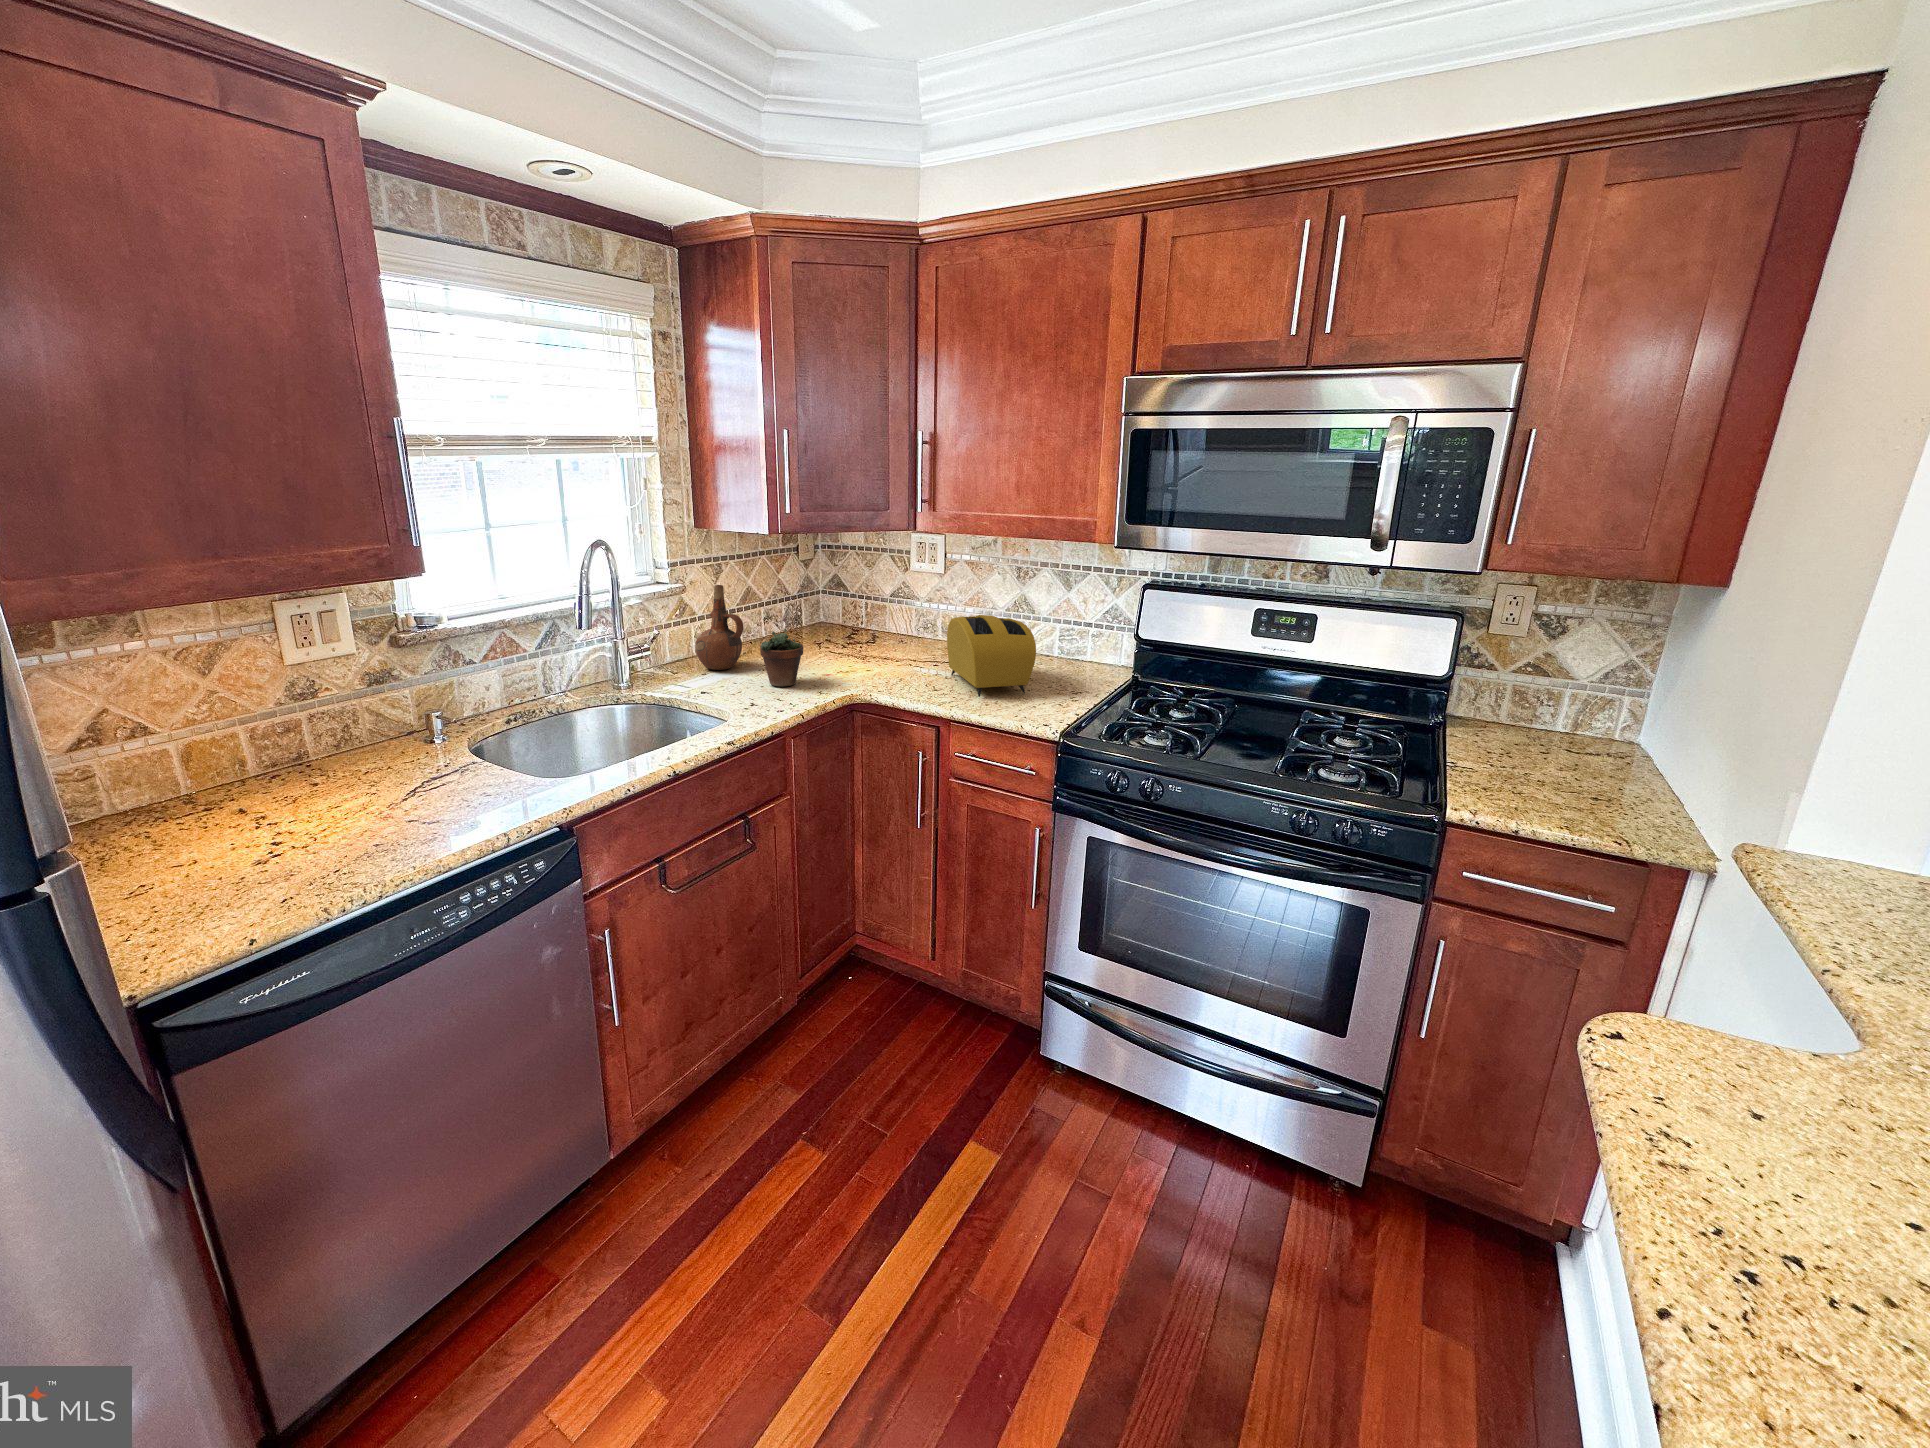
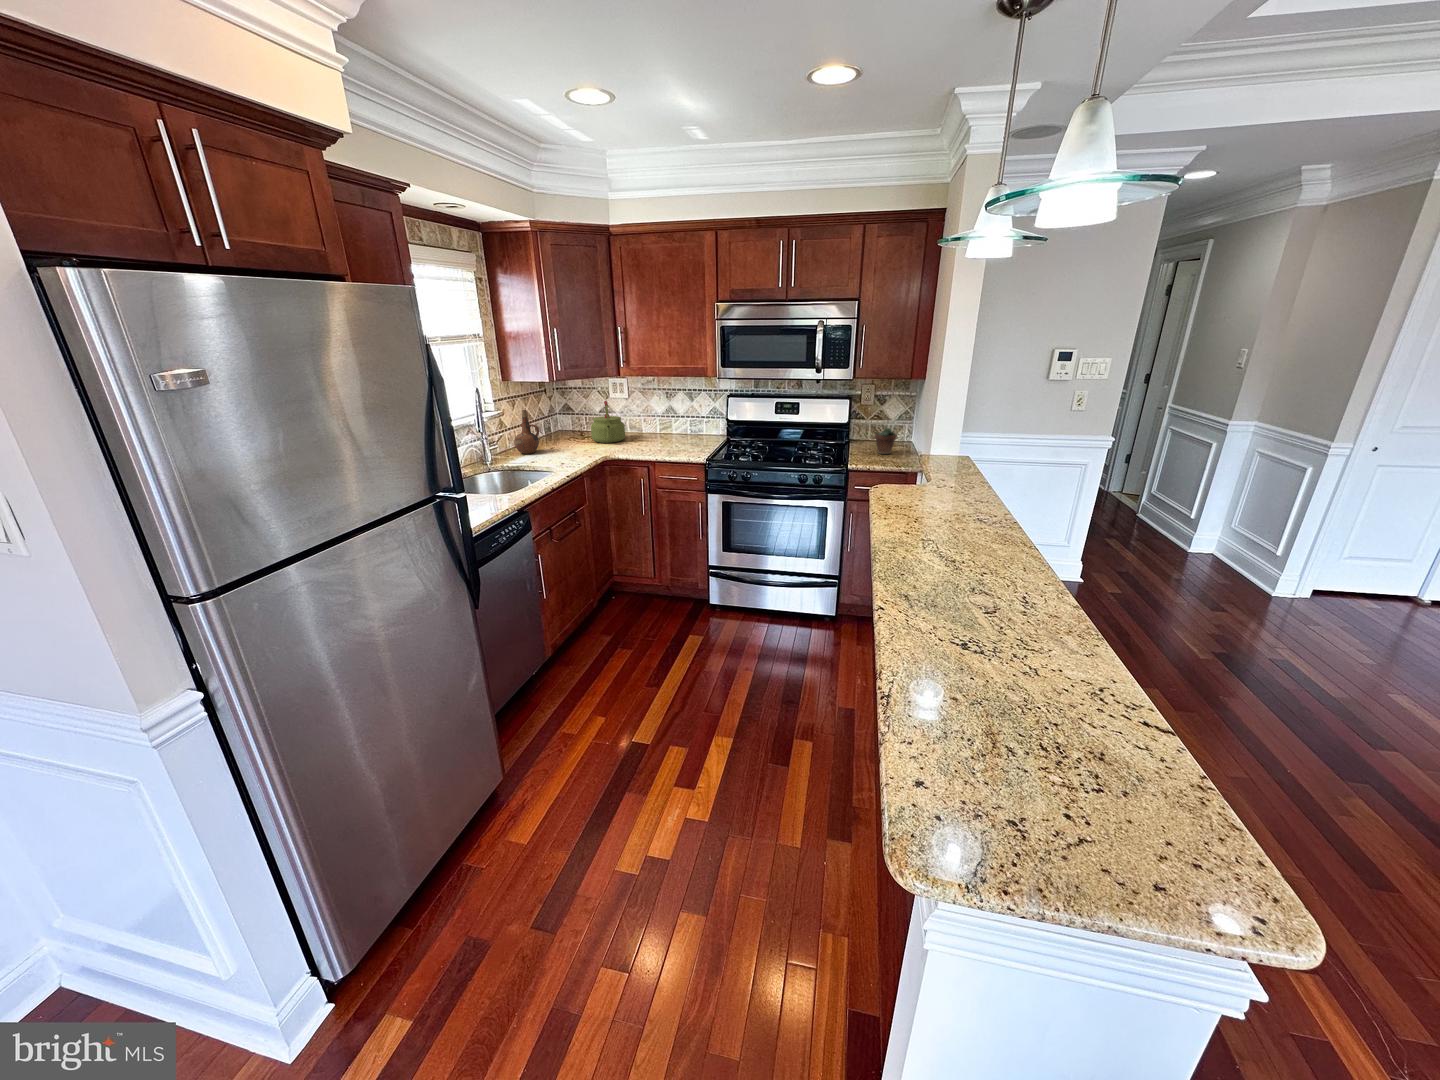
kettle: none [855,576,922,660] -> present [591,401,625,443]
succulent plant: present [760,615,804,687] -> present [875,420,897,454]
toaster: present [947,615,1036,697] -> none [642,415,687,452]

